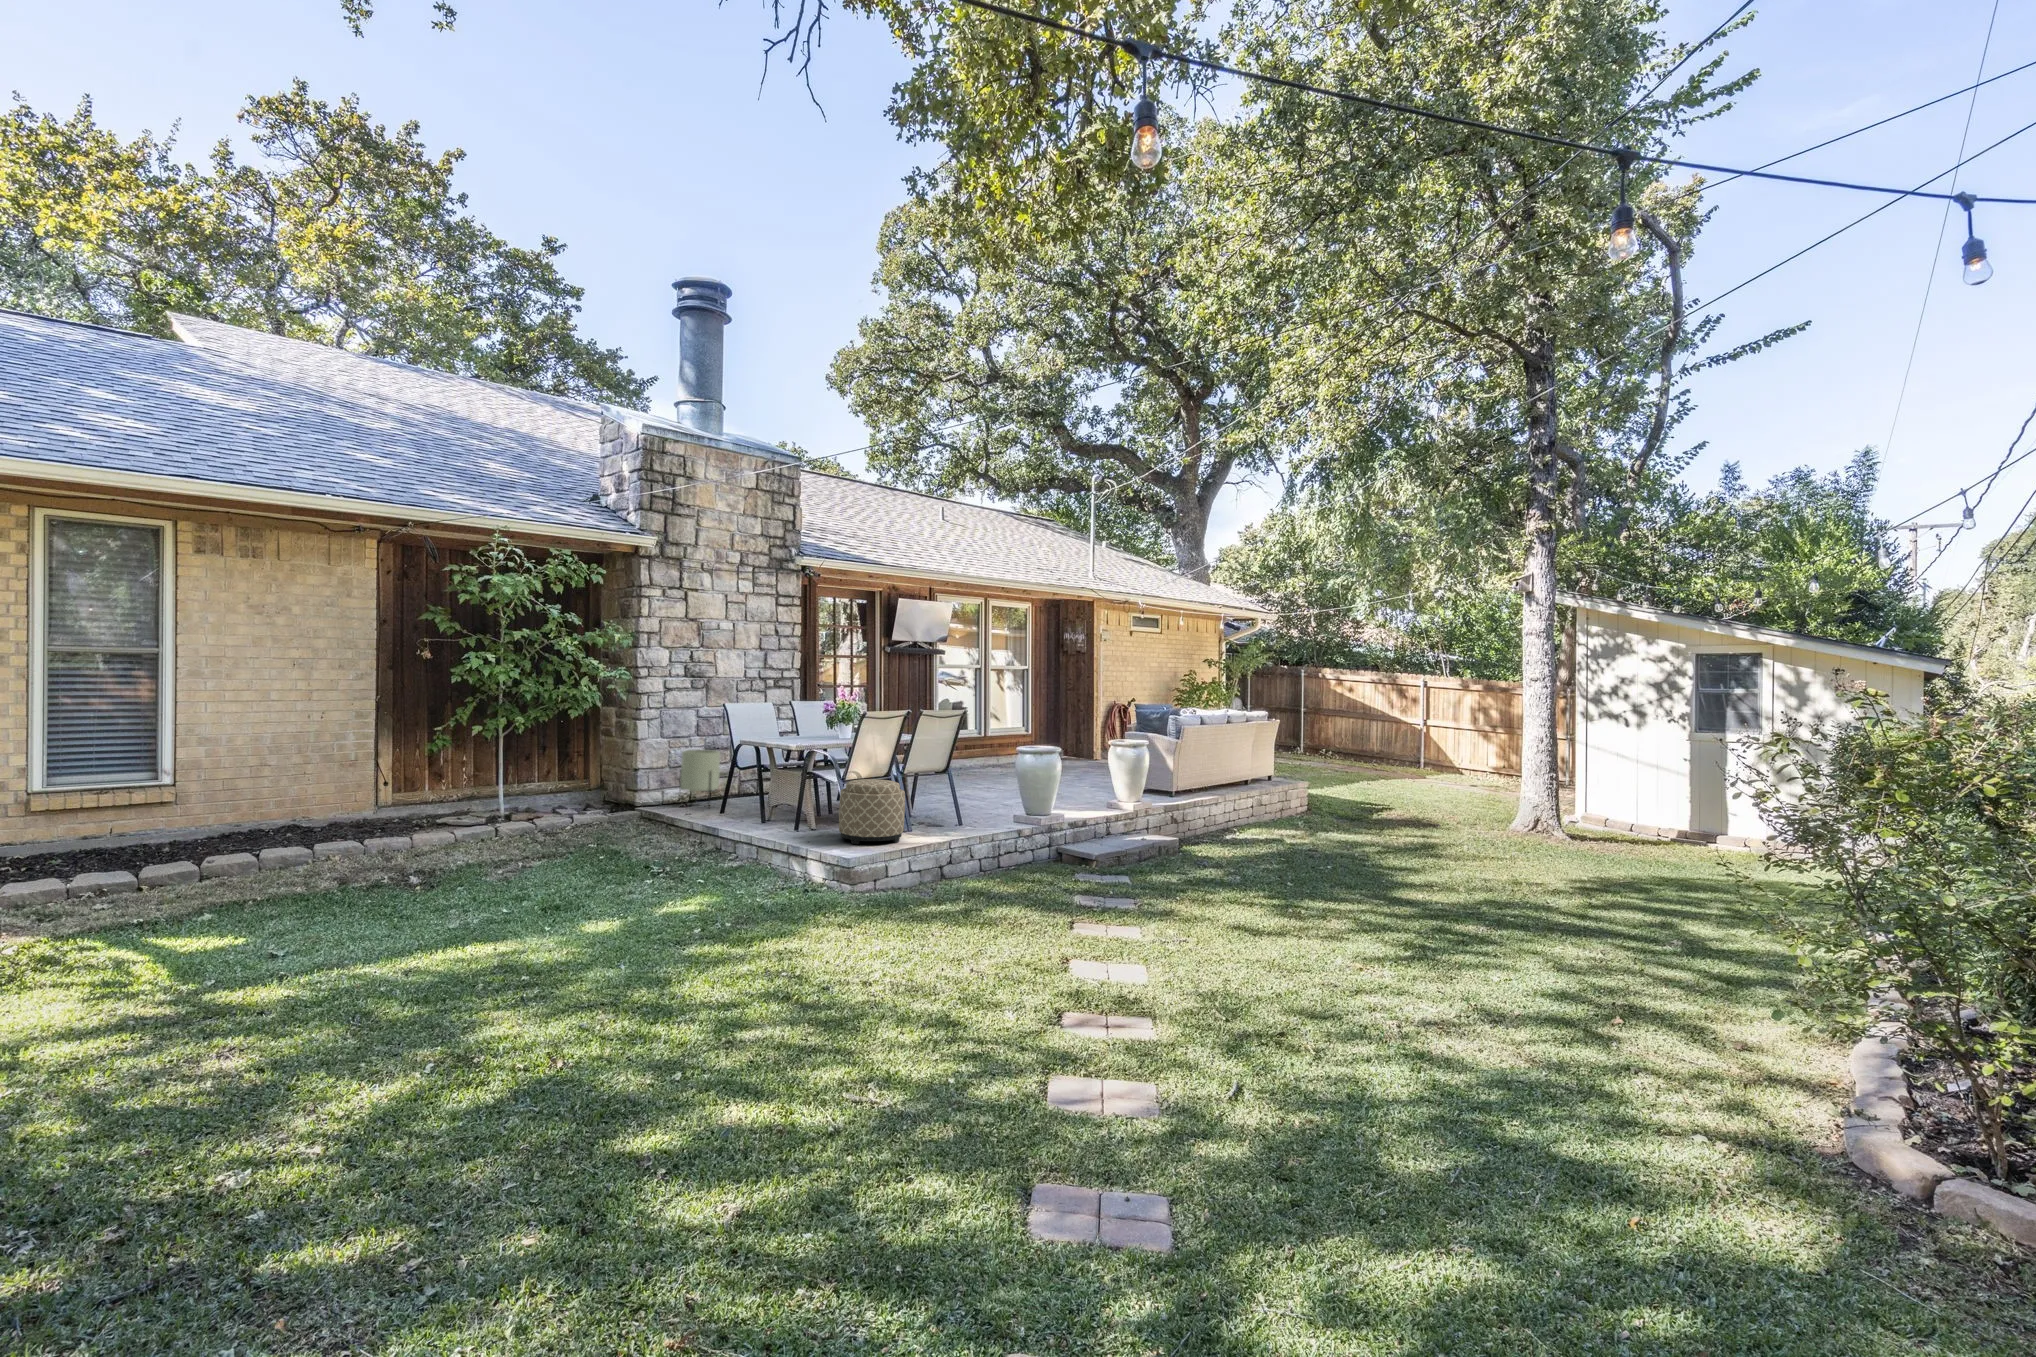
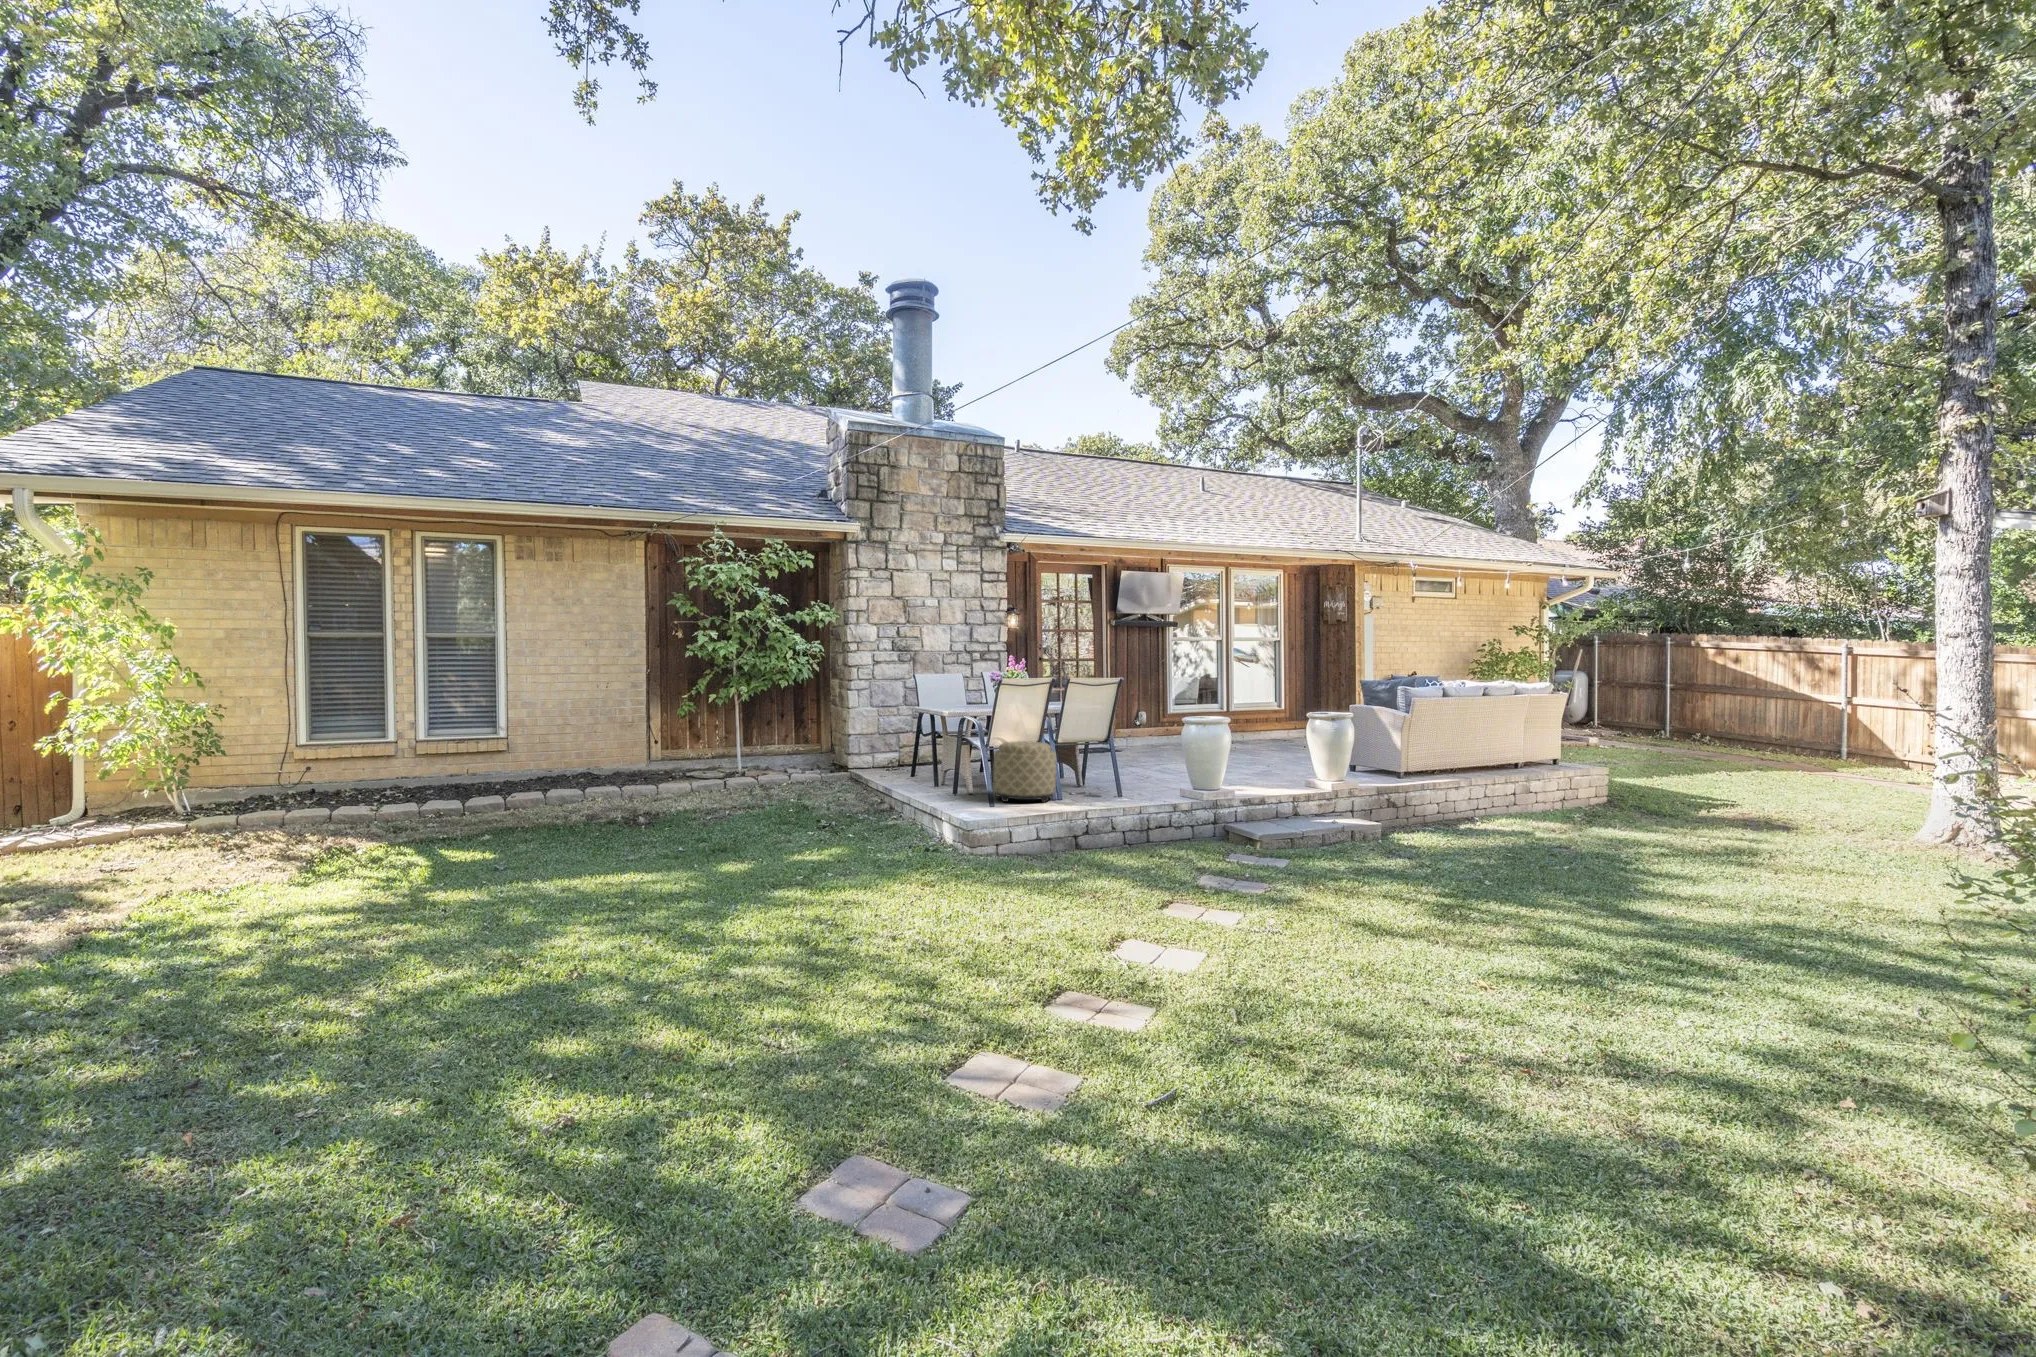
planter: present [679,750,720,804] -> none [887,717,922,770]

